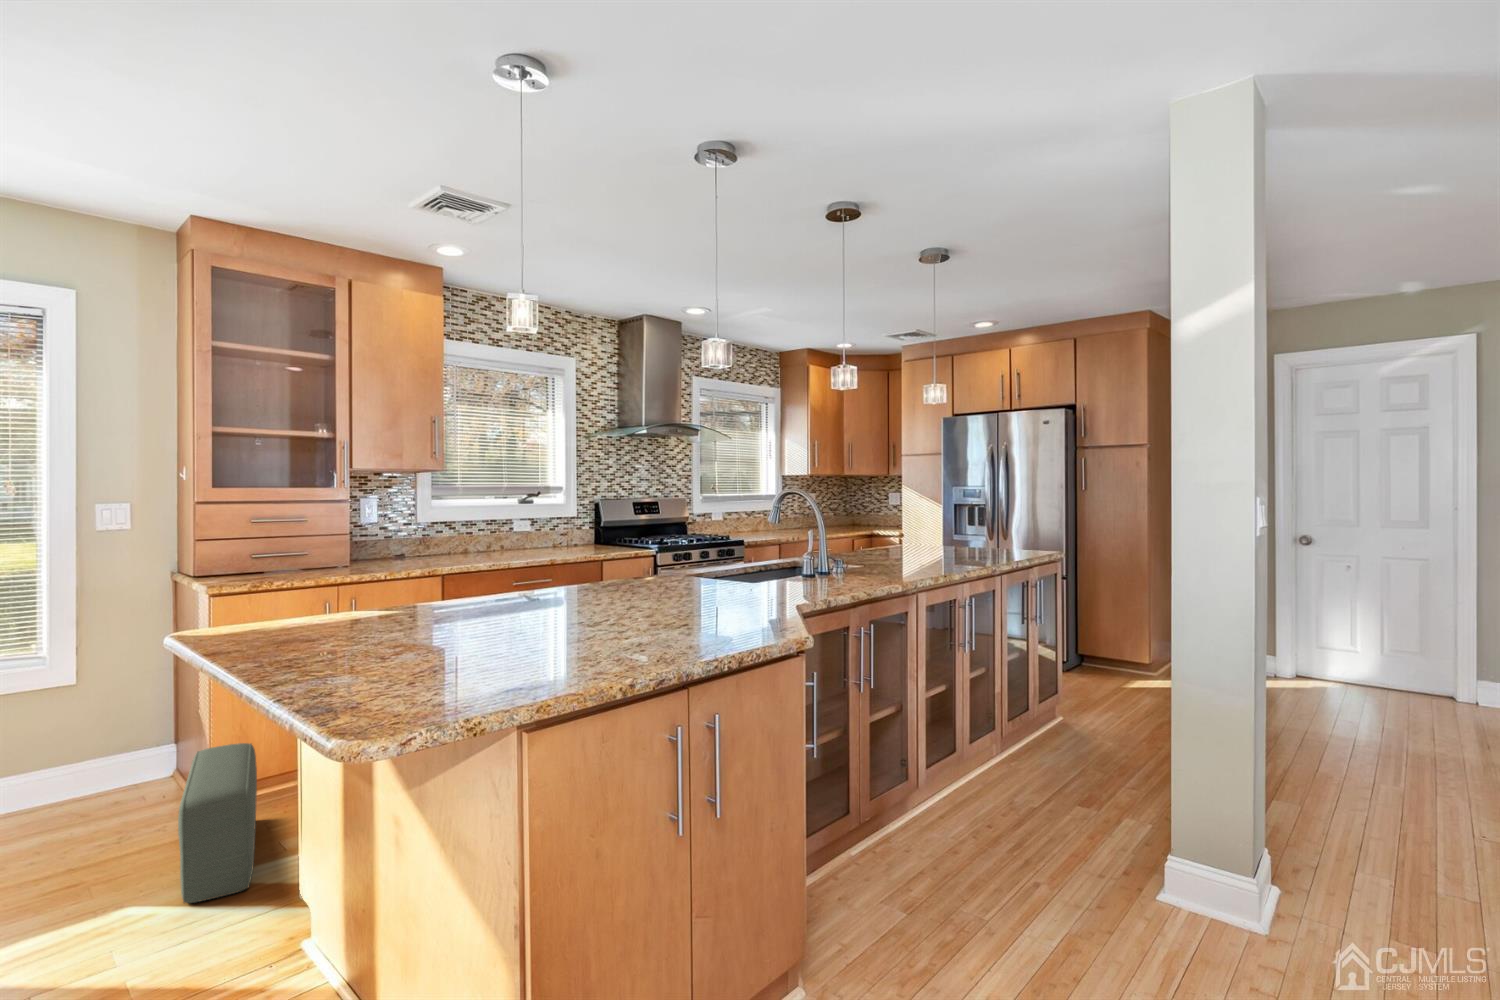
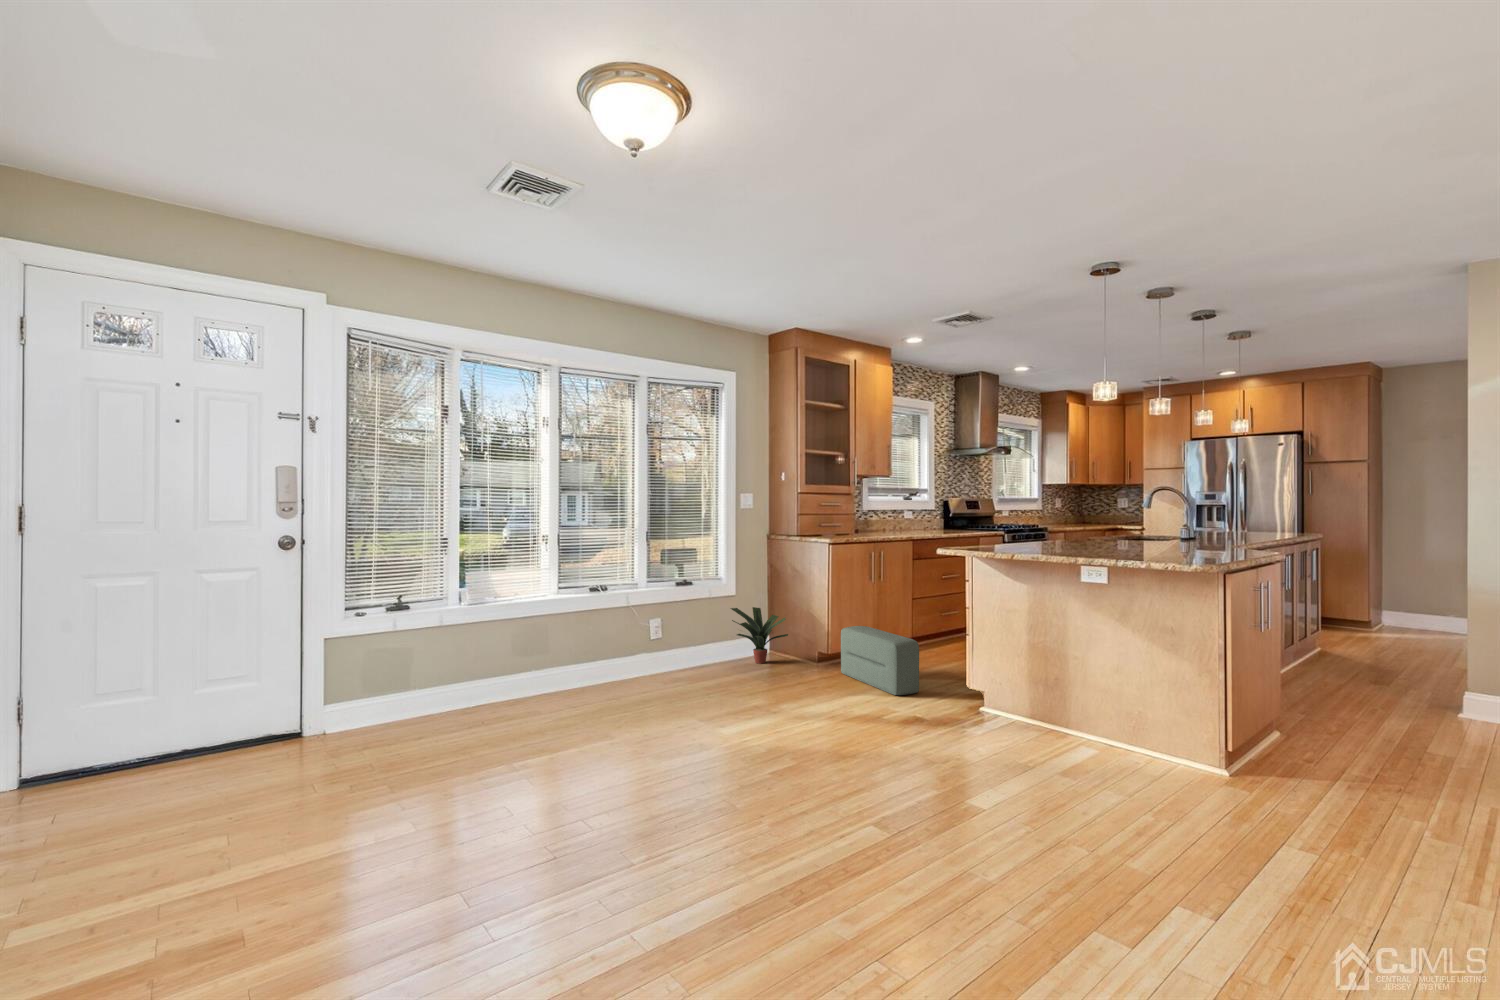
potted plant: none [14,702,158,808] -> present [731,607,788,664]

